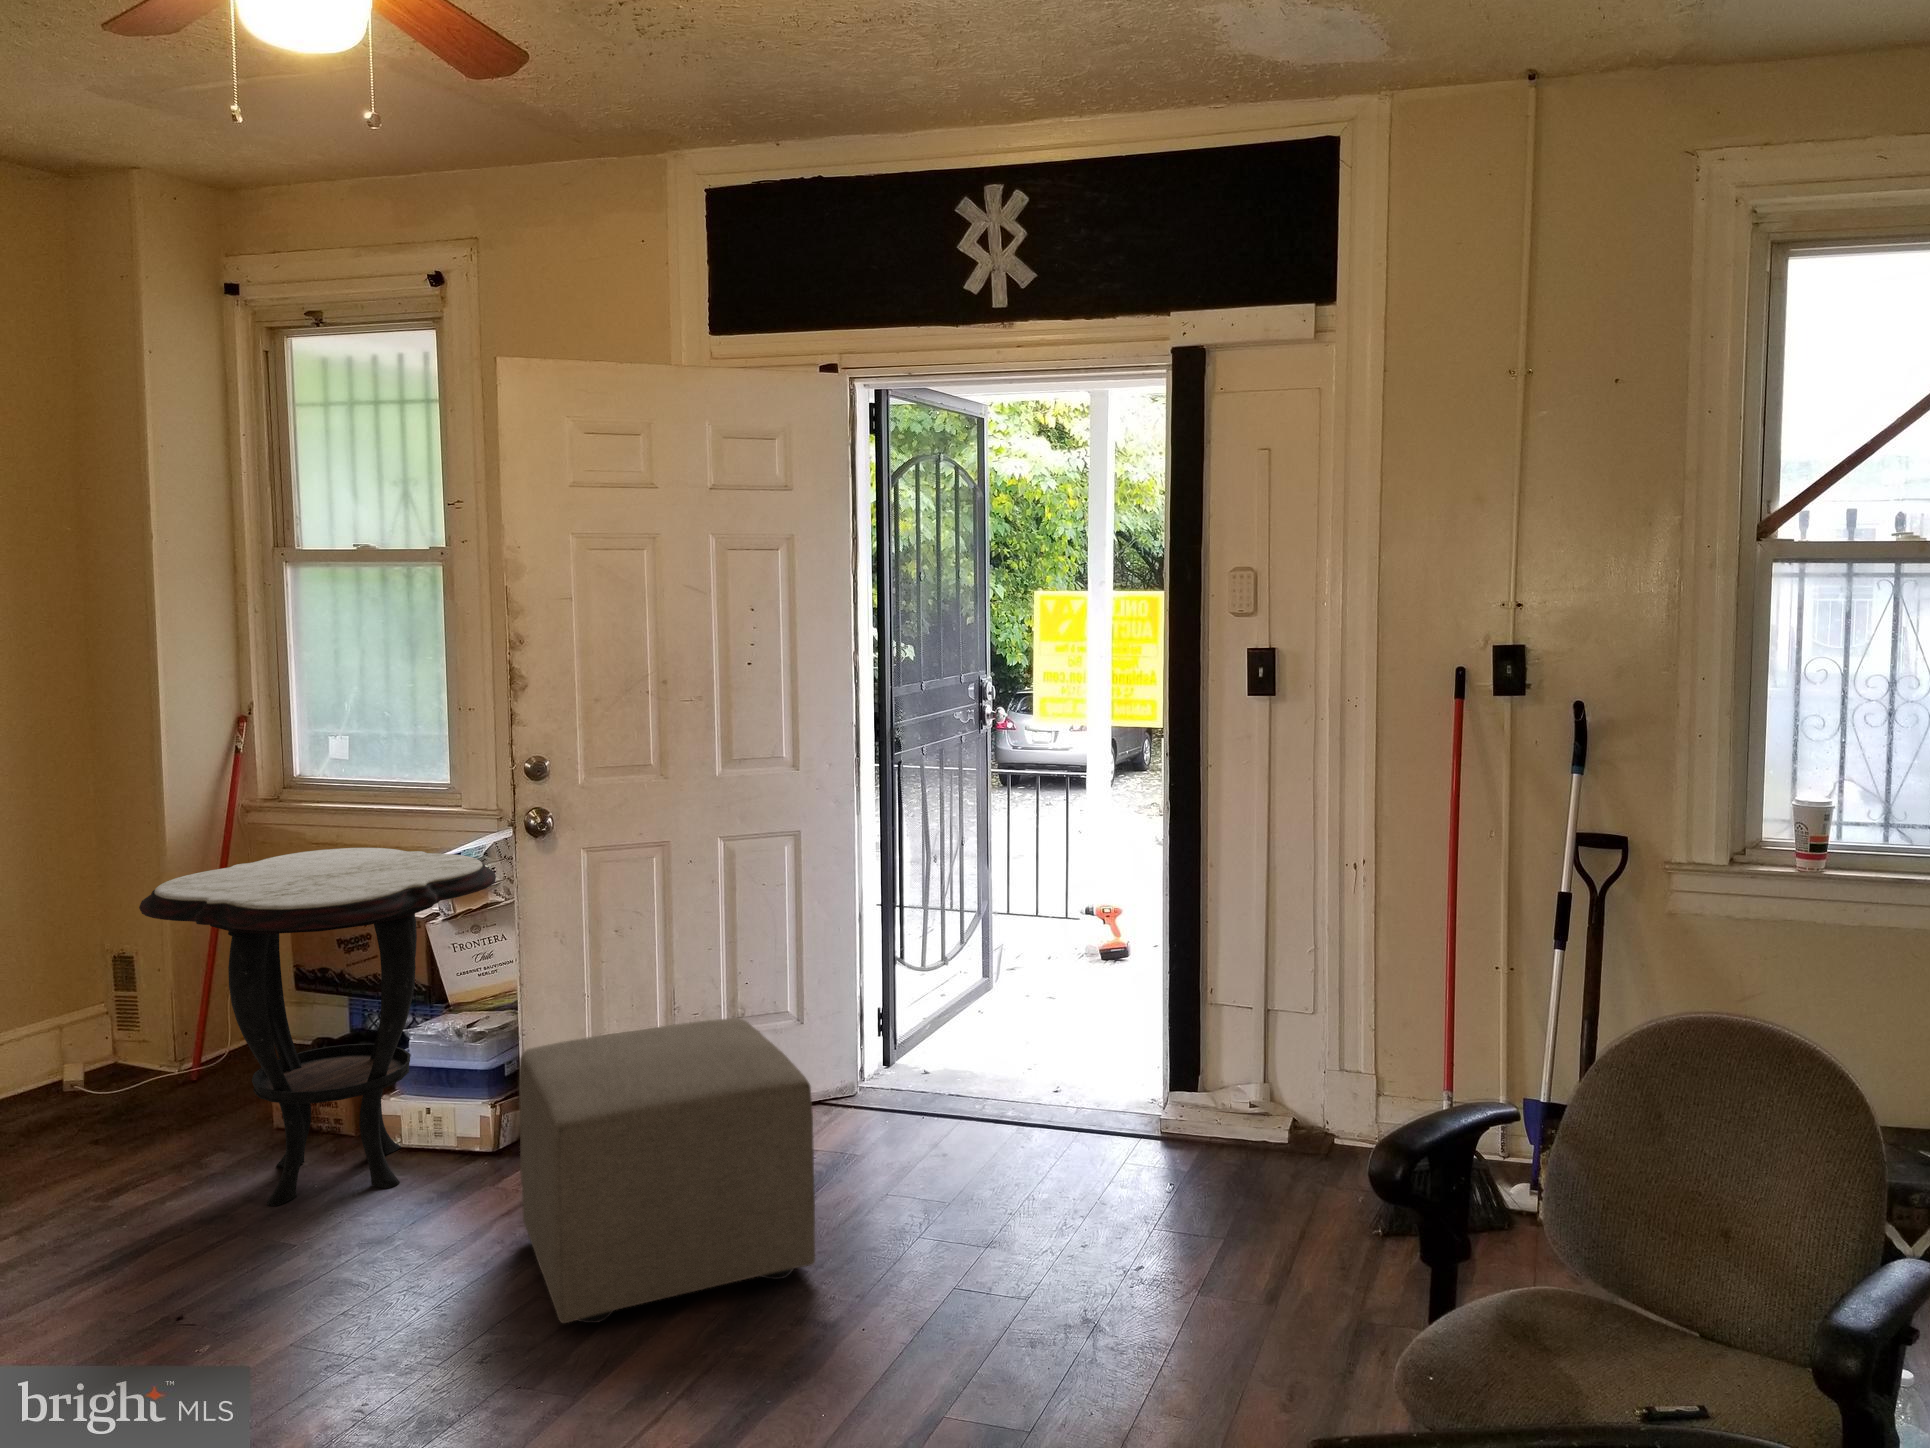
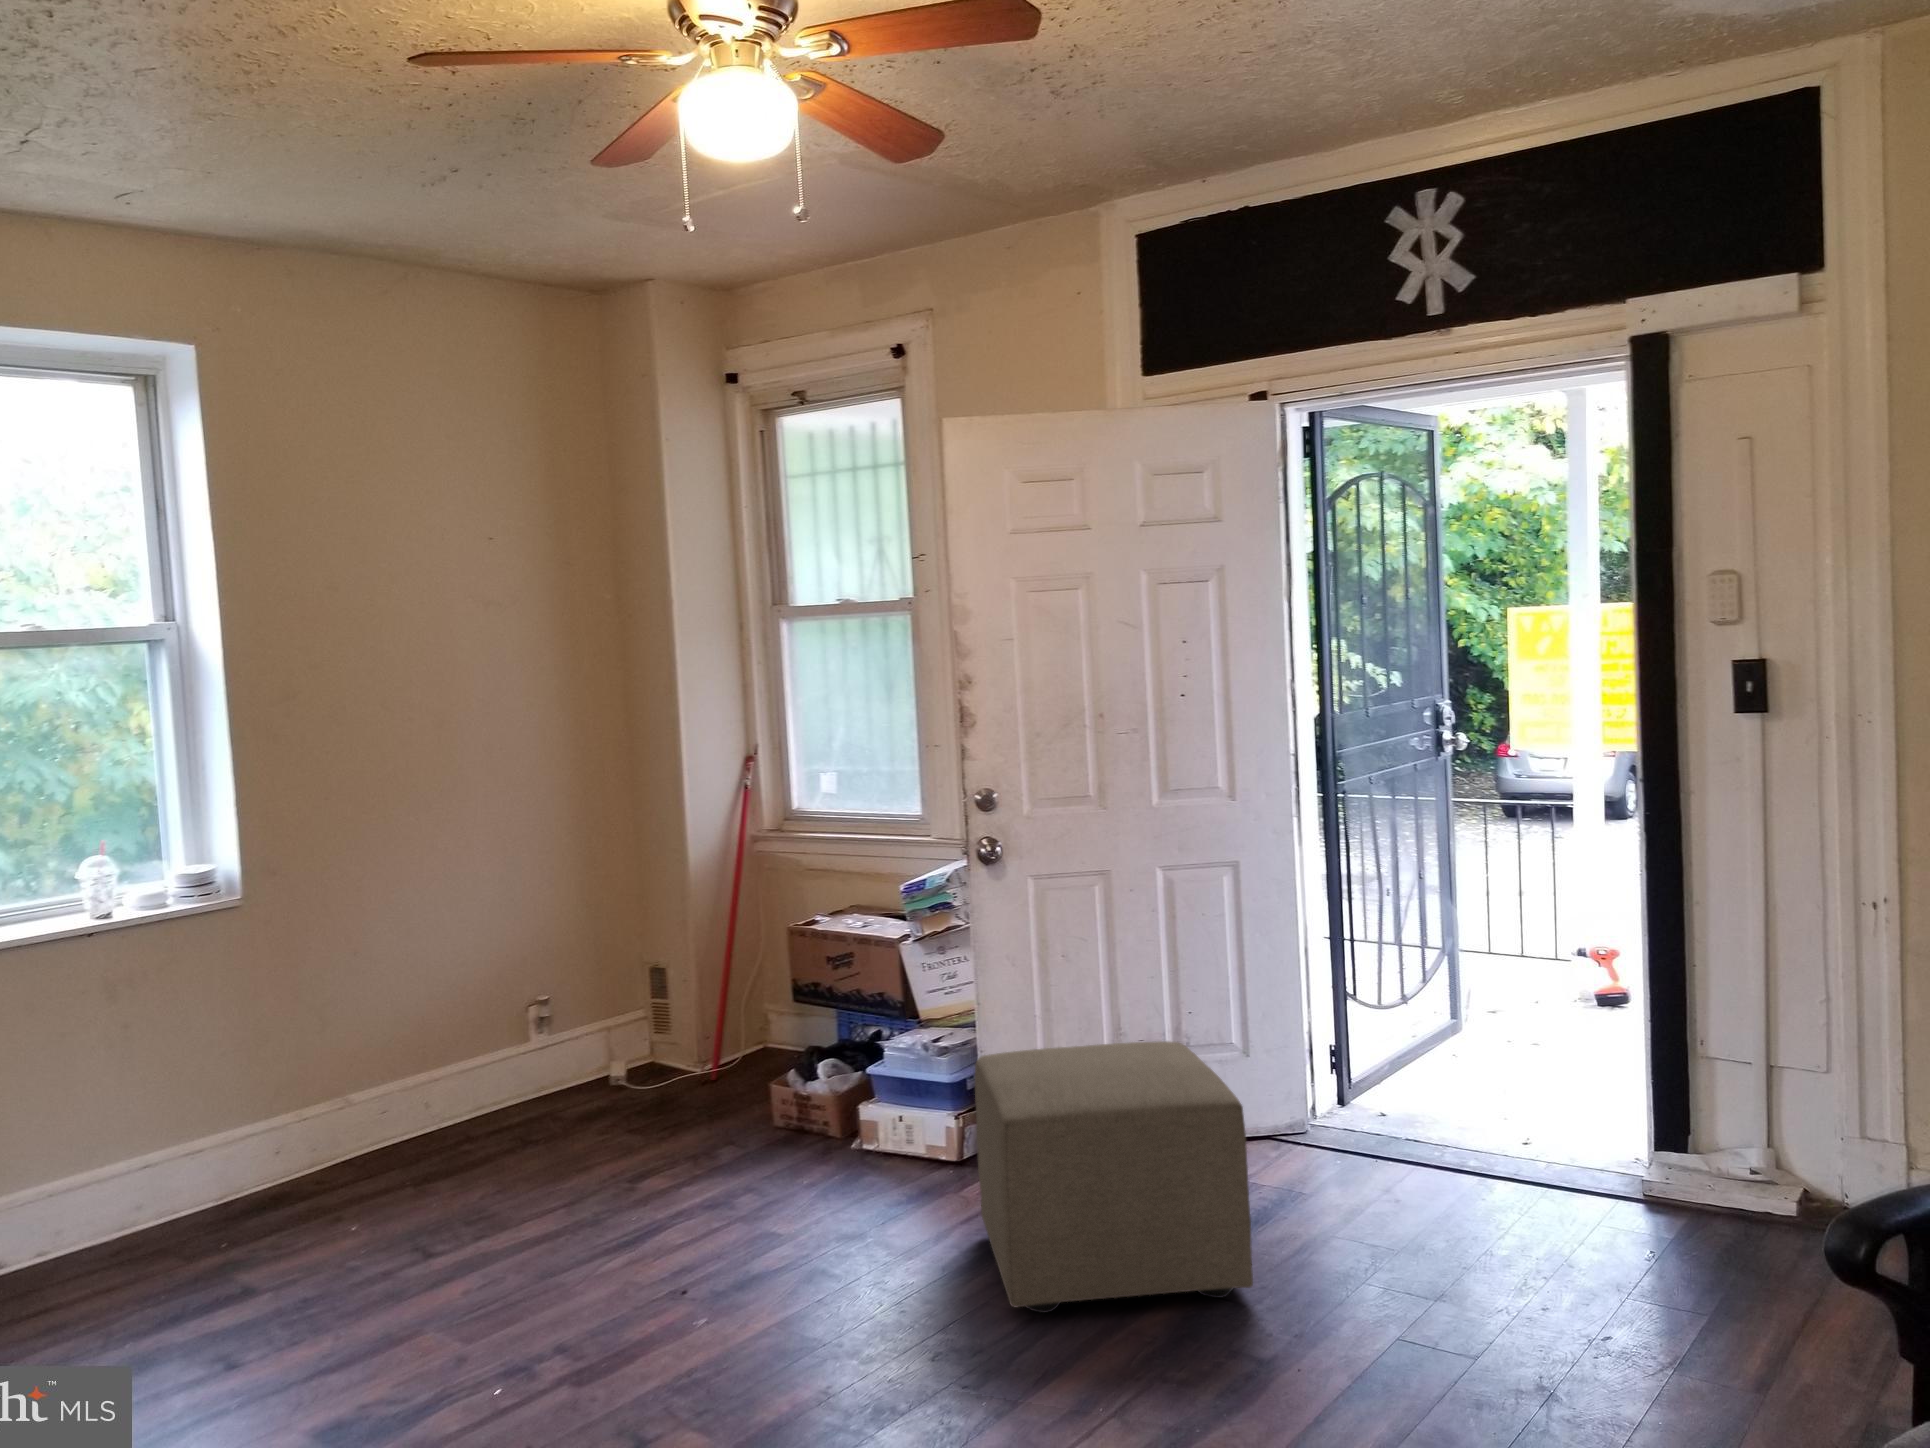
side table: present [139,848,496,1206] -> none [672,872,955,1183]

